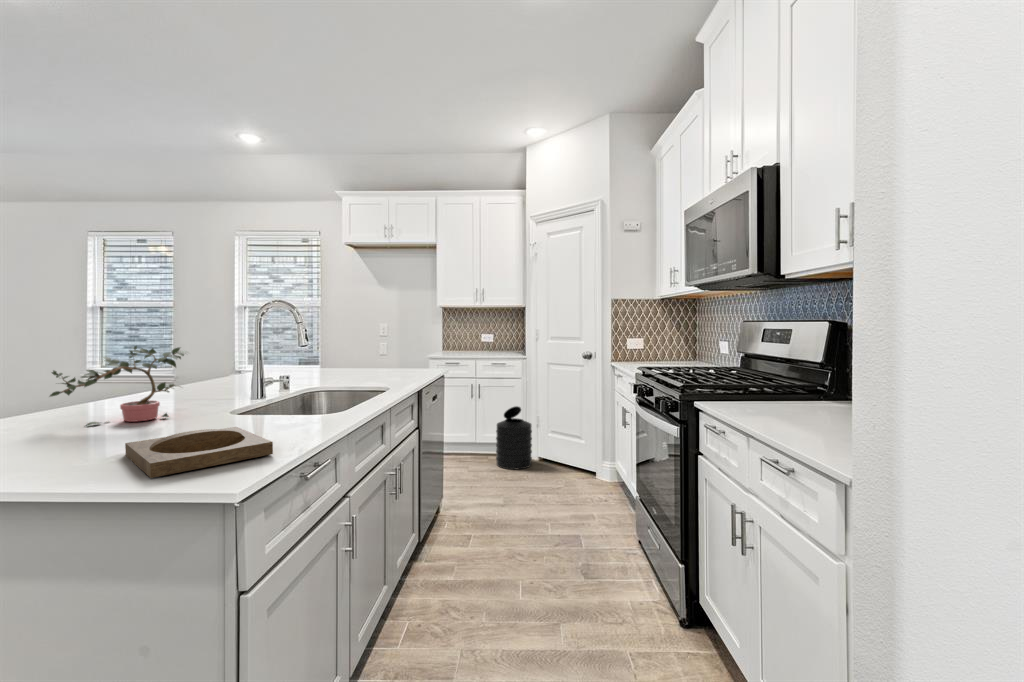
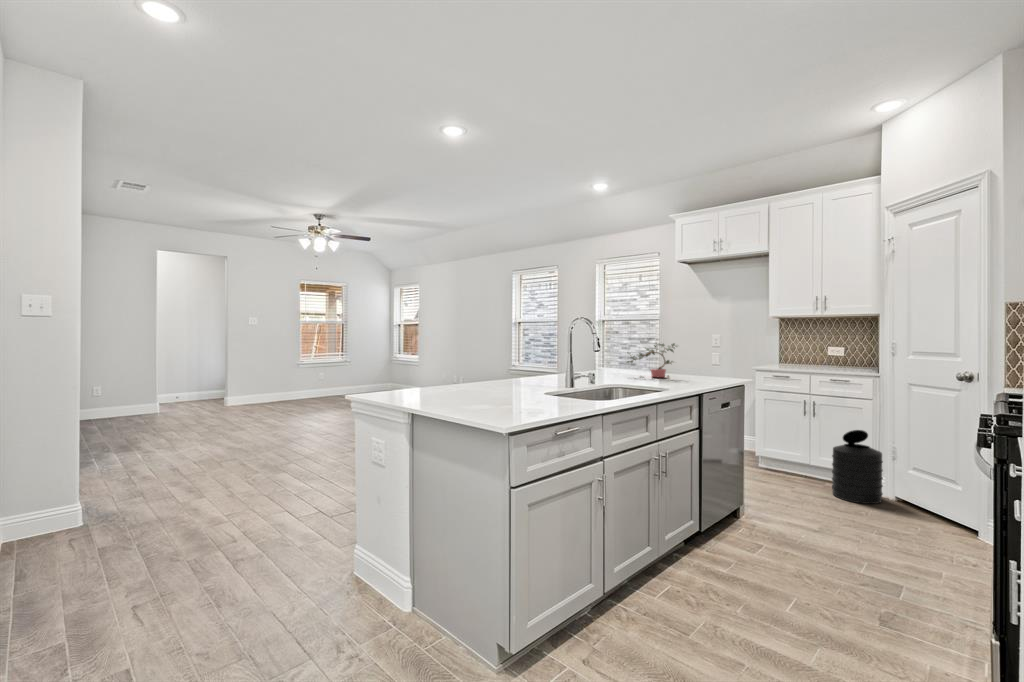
potted plant: present [50,346,188,426] -> present [627,343,677,377]
tray: present [125,427,273,478] -> none [476,395,542,414]

